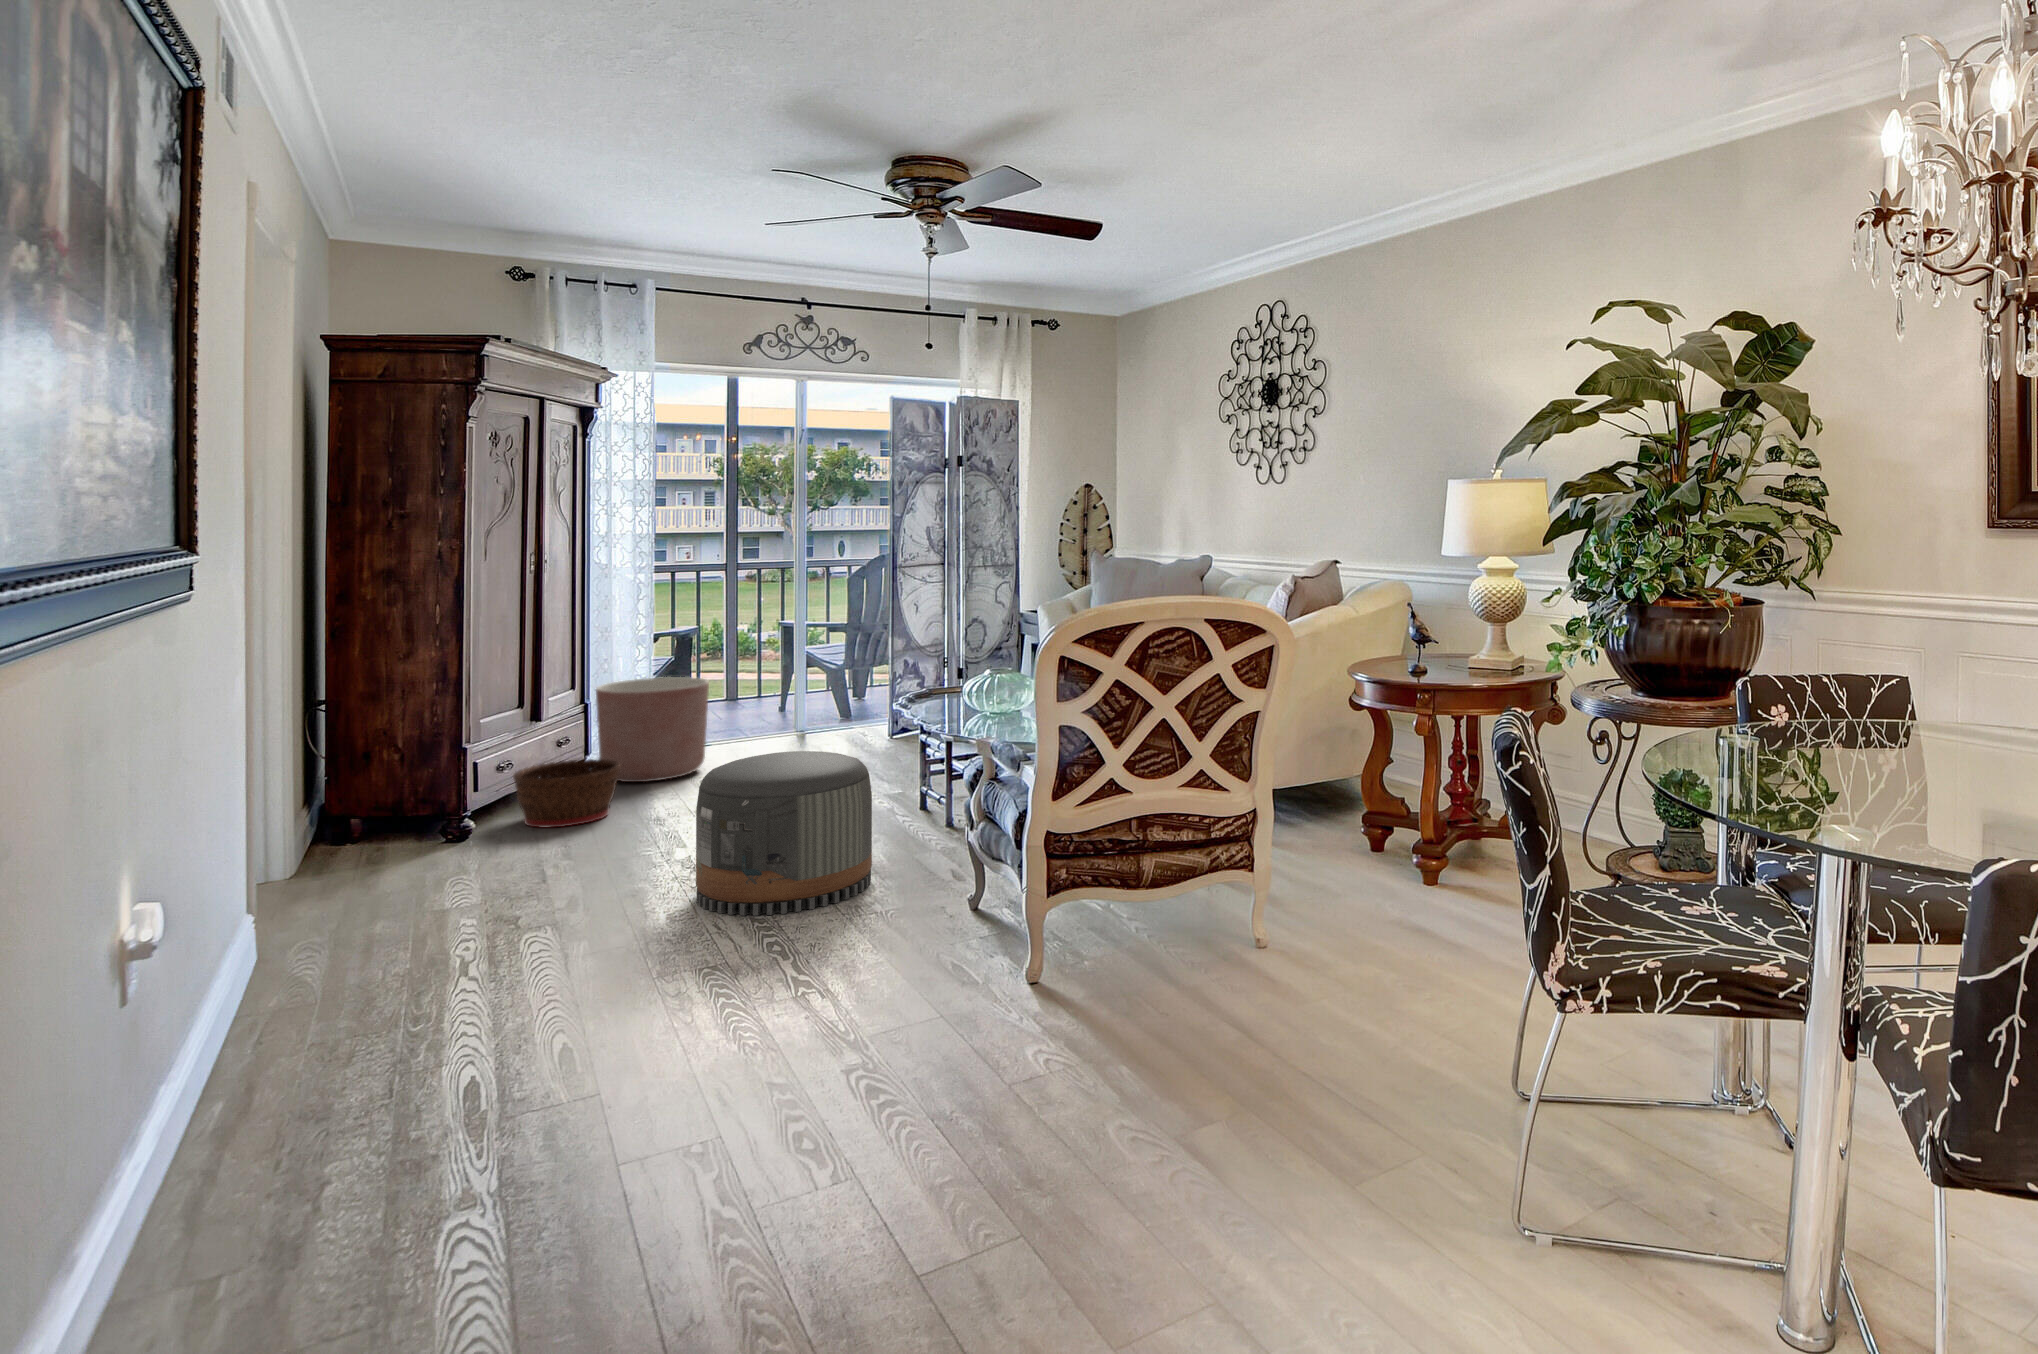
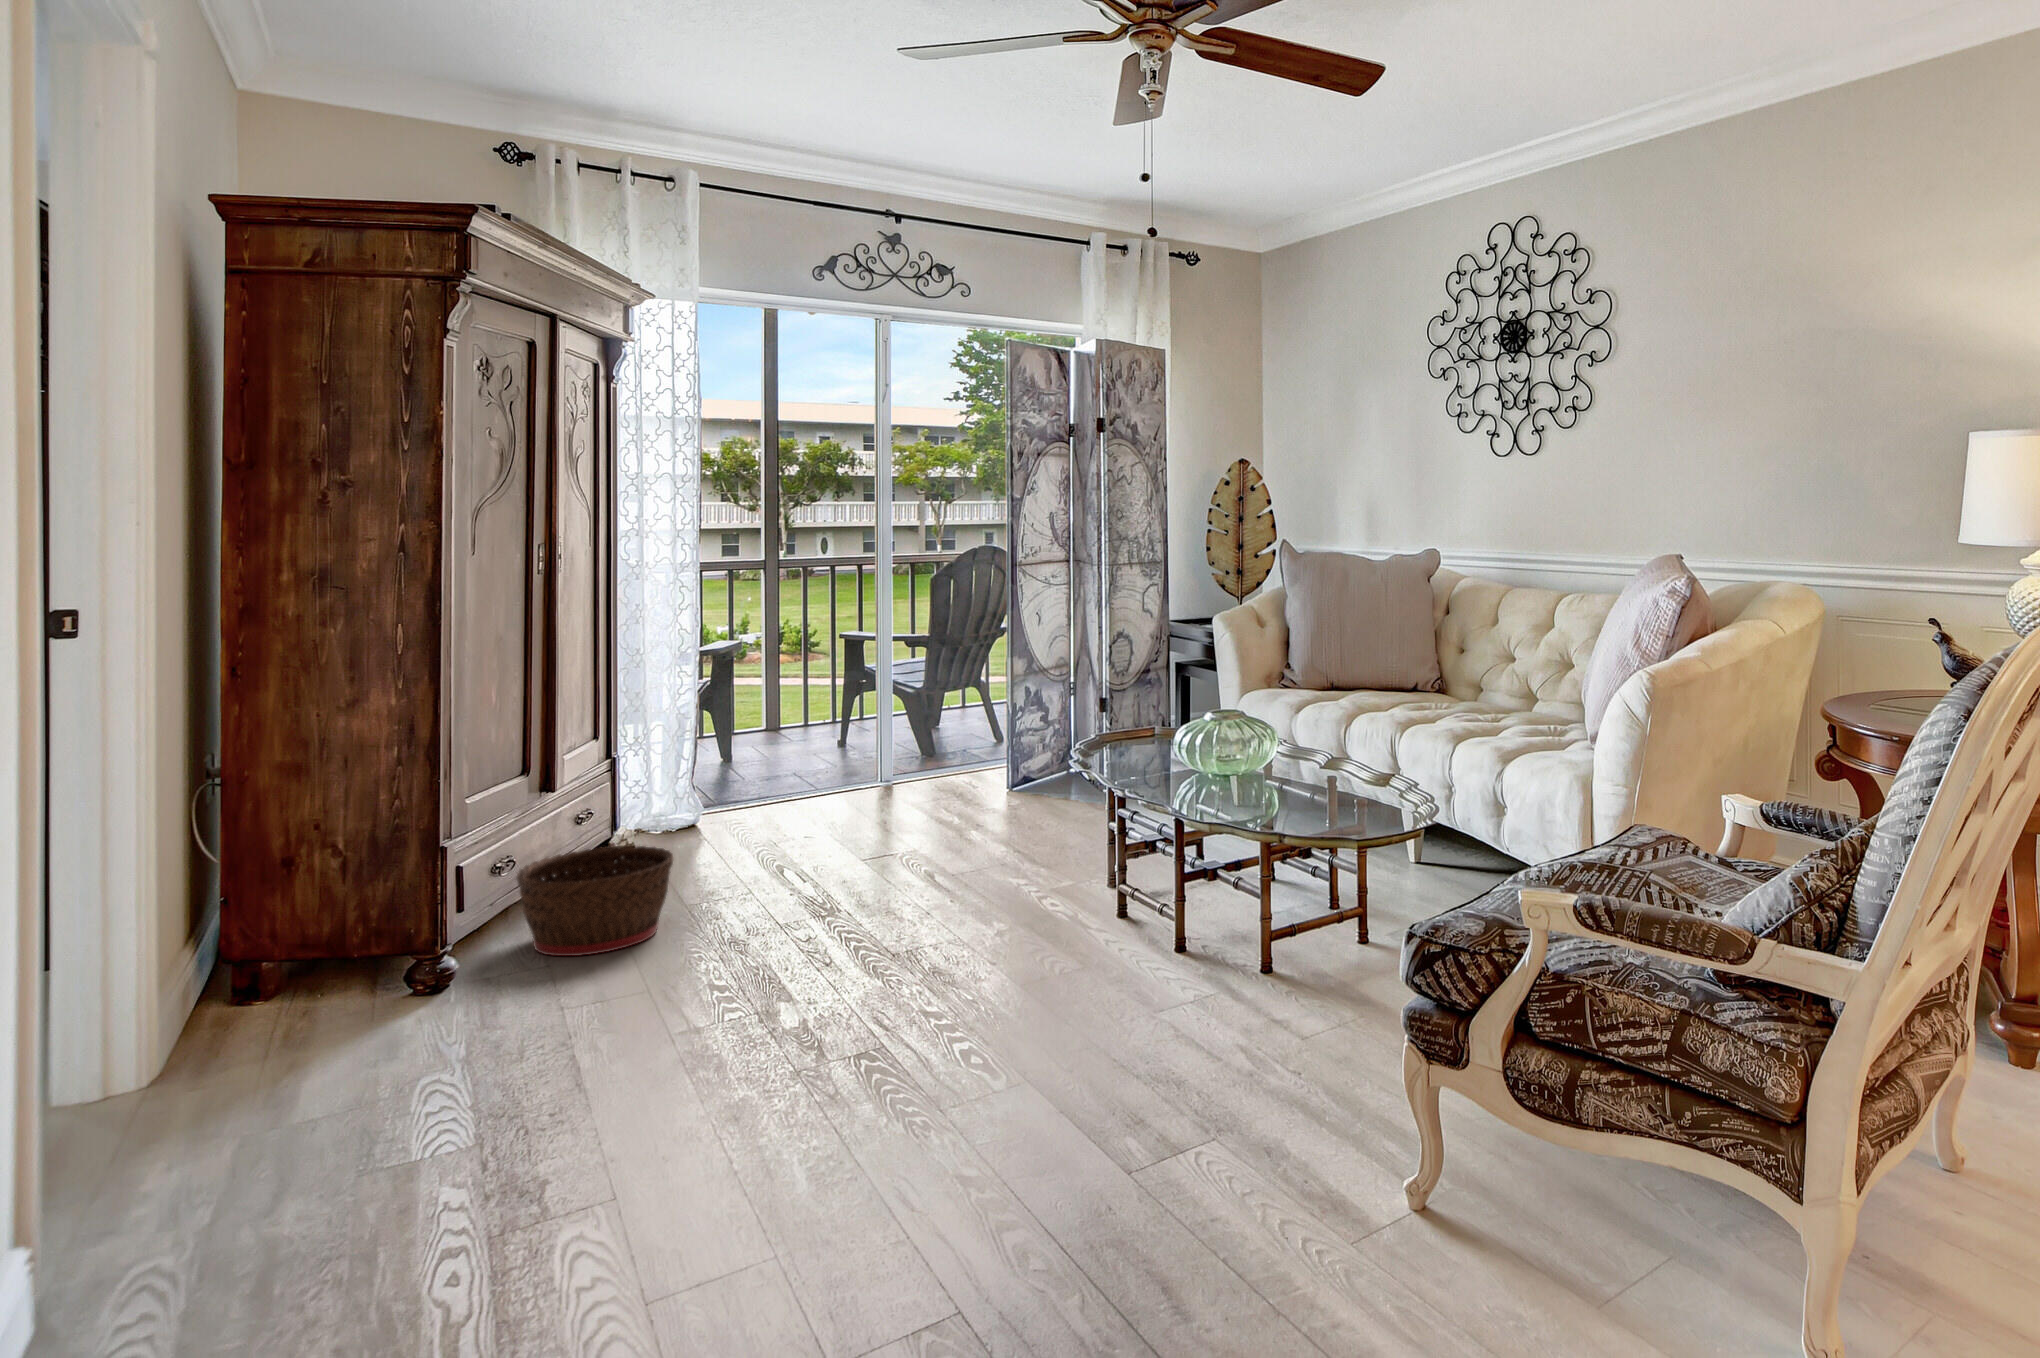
planter: present [596,677,709,782] -> none [629,719,785,872]
pouf: present [696,751,872,916] -> none [829,850,1109,1150]

